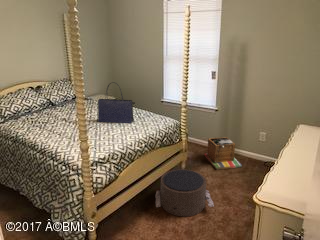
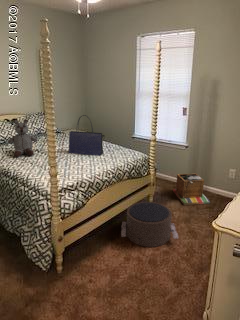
stuffed bear: none [34,88,65,128] -> present [8,119,38,157]

